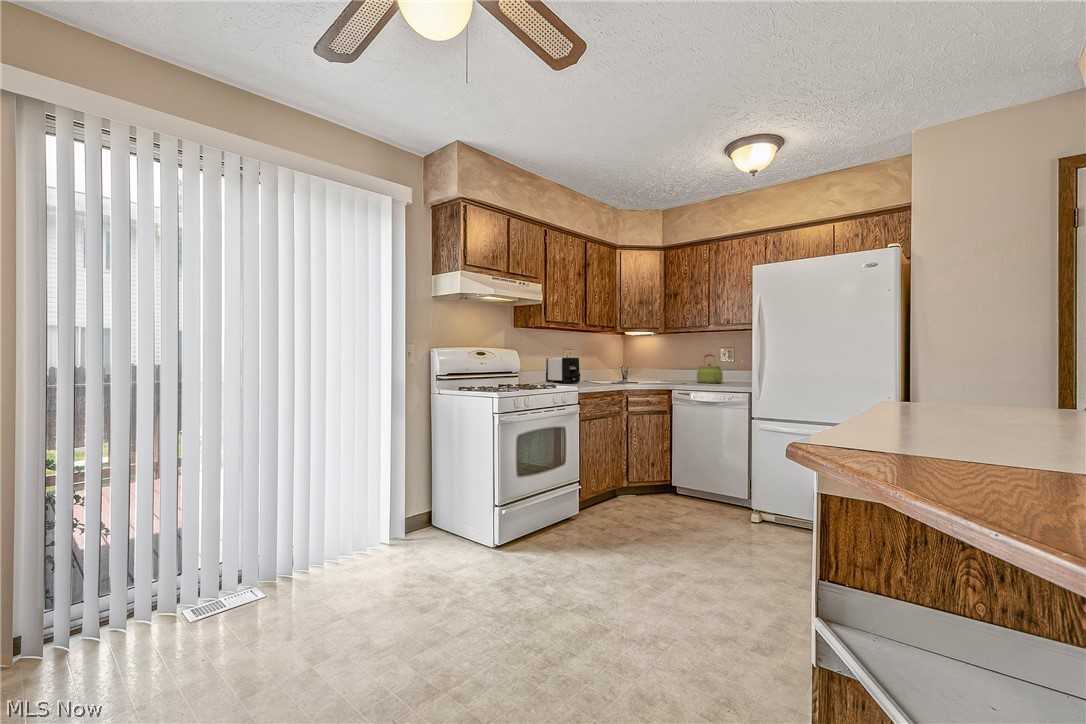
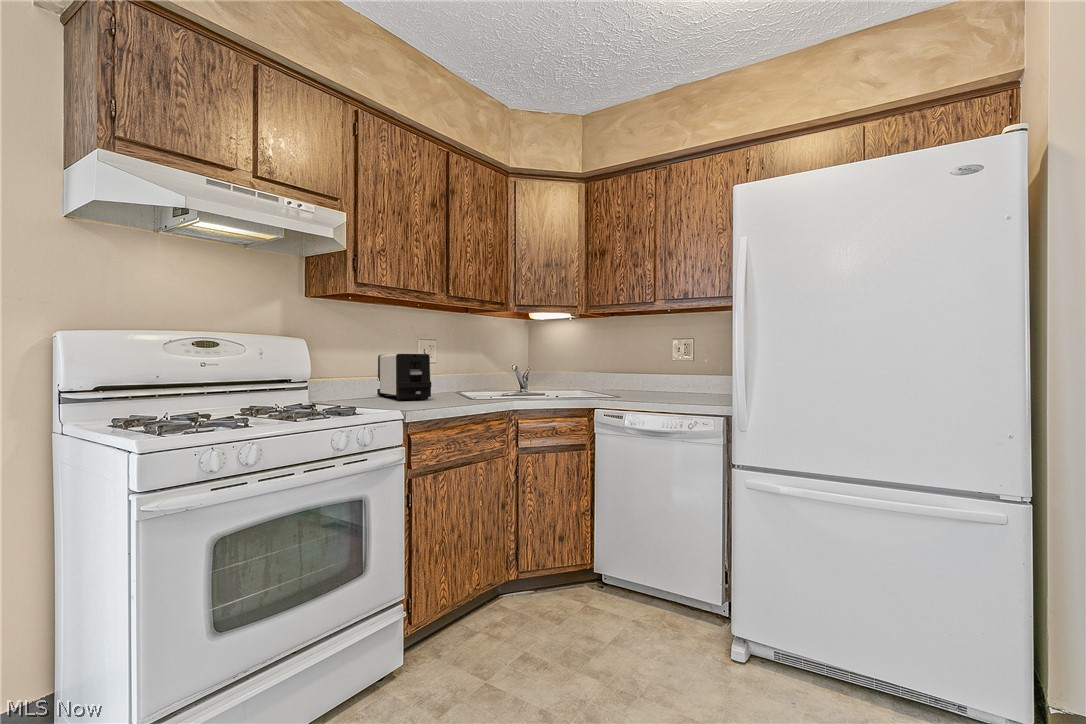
kettle: present [697,354,723,383] -> none [636,349,677,396]

